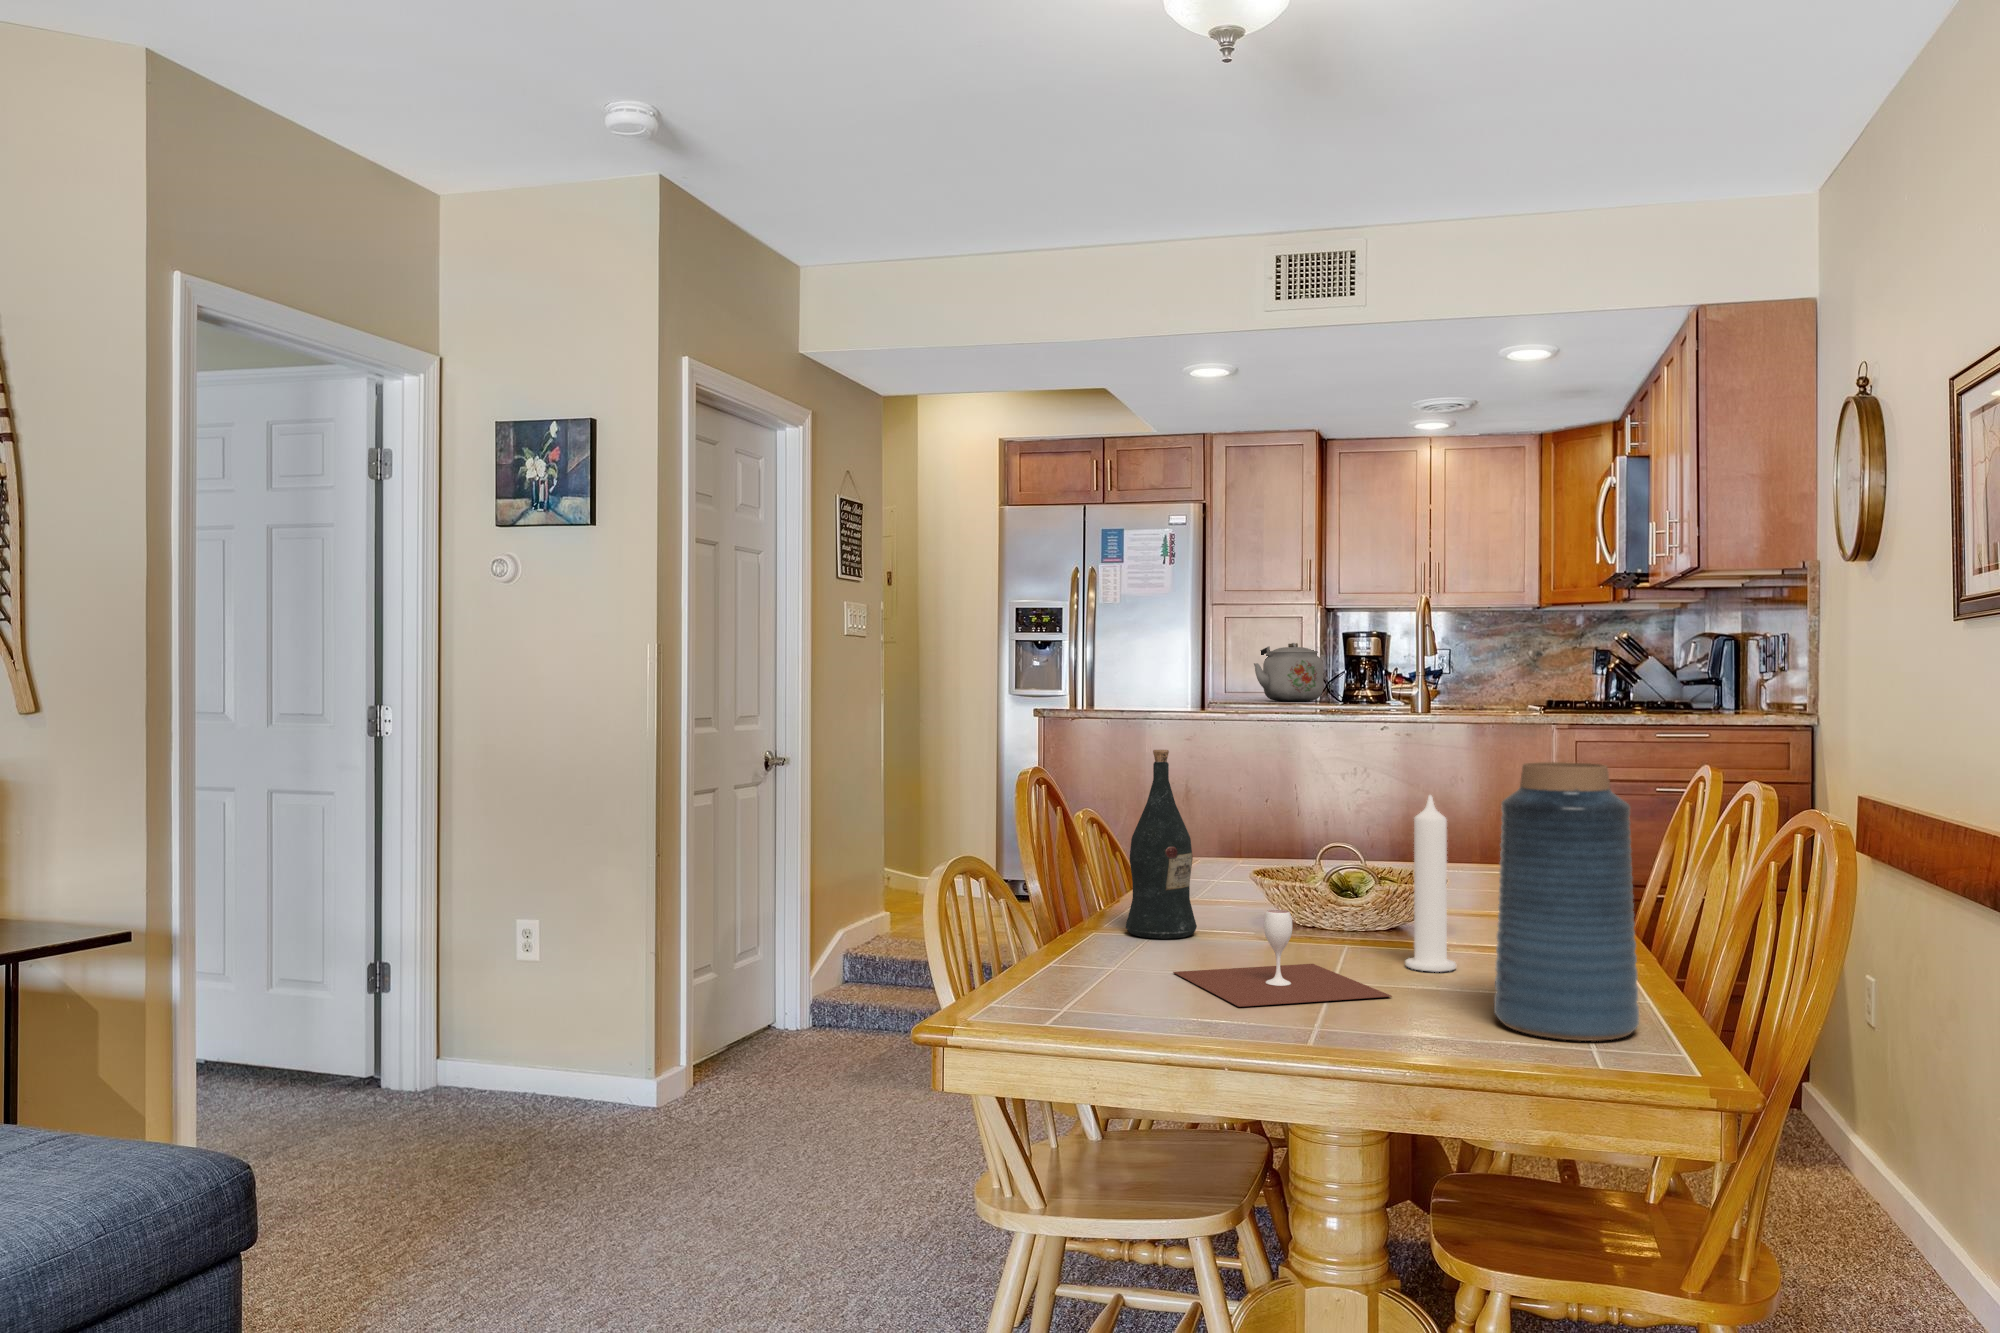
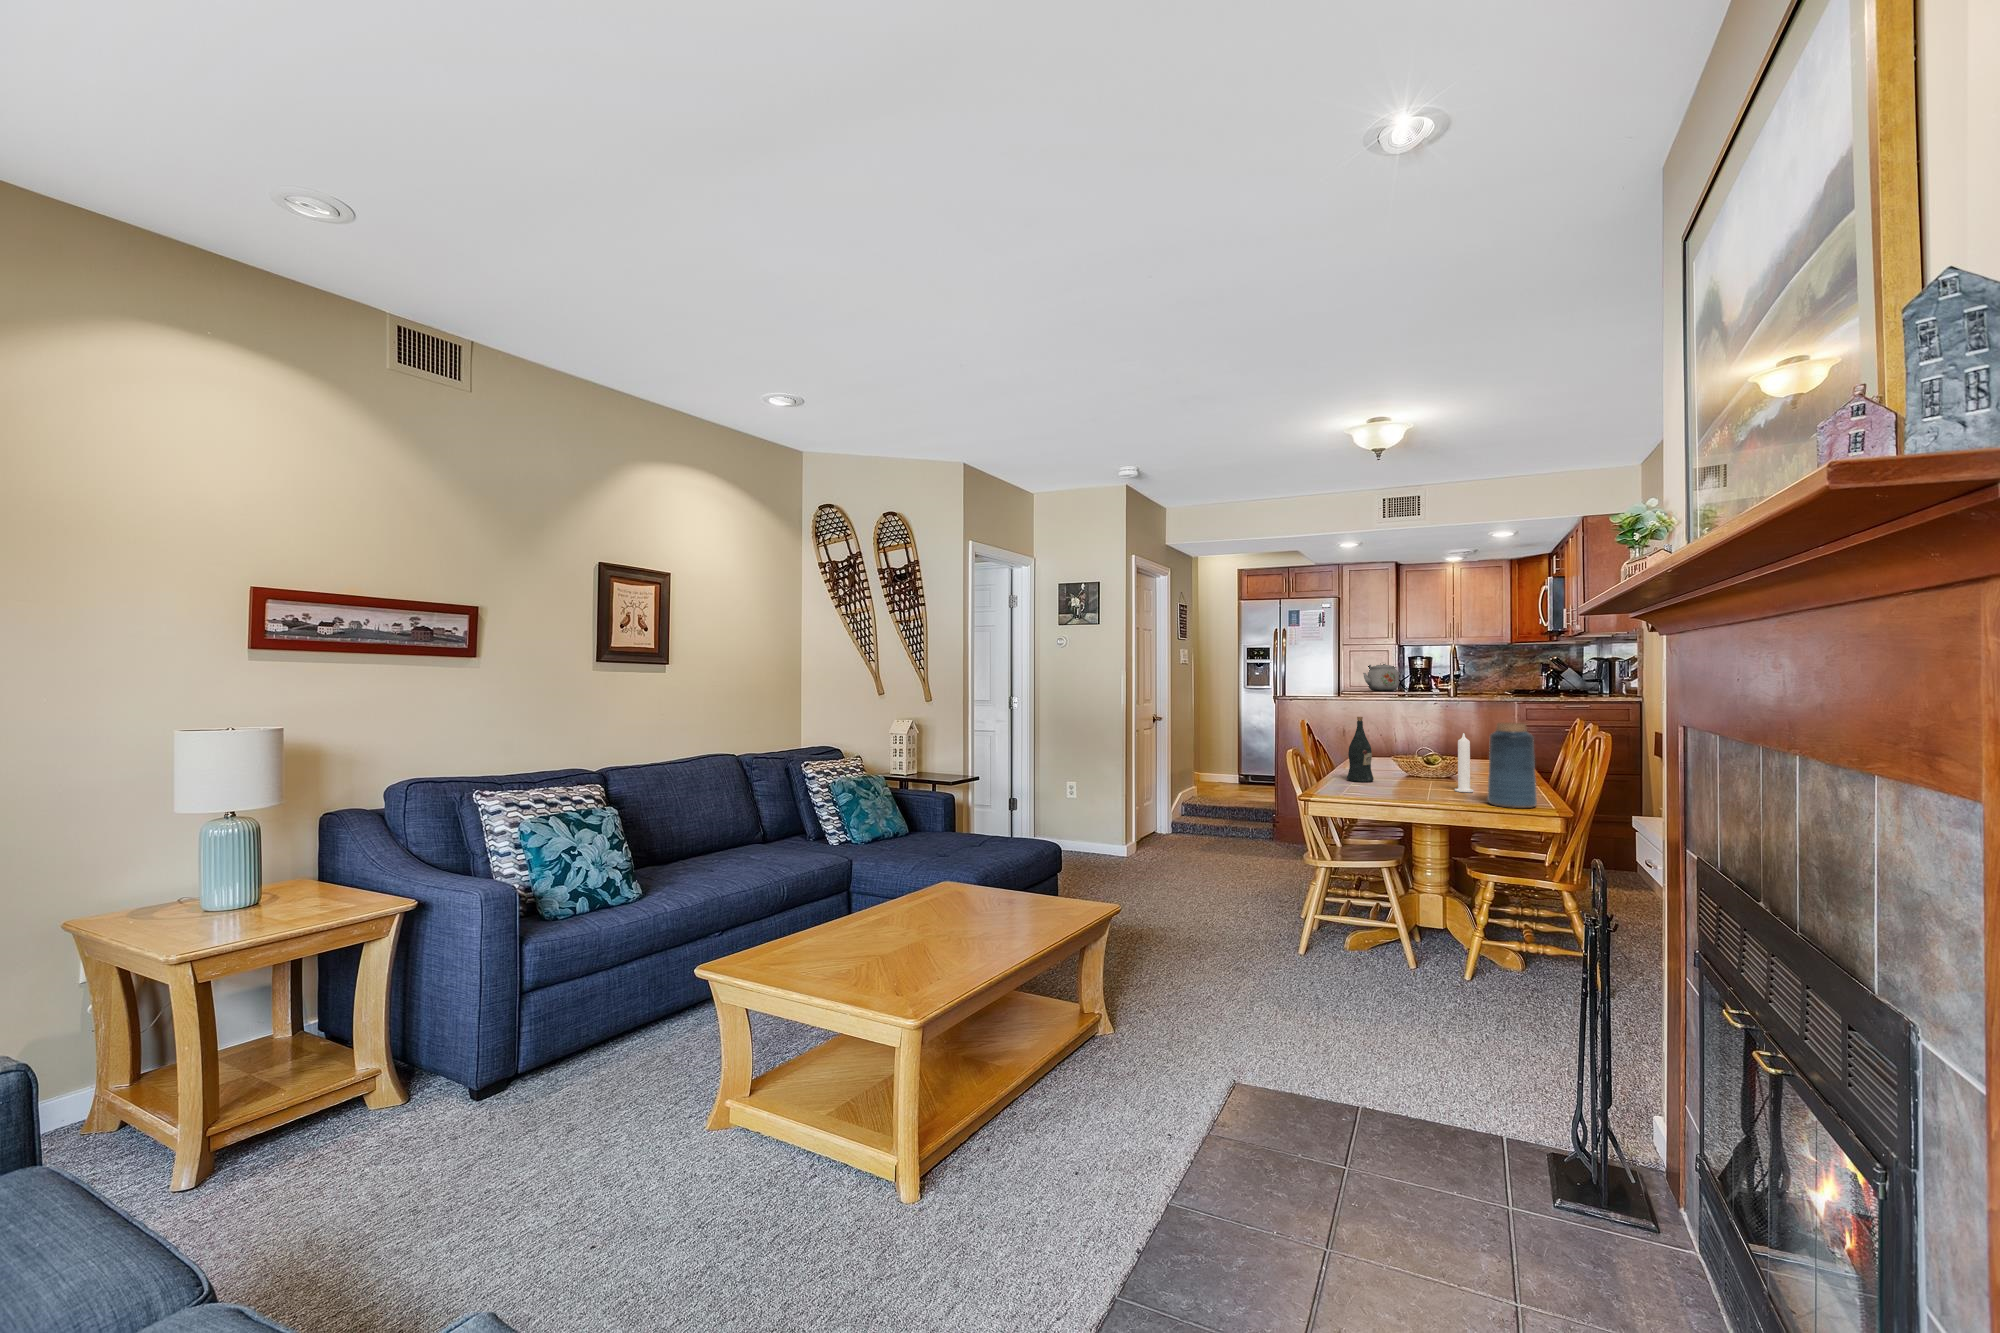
wine glass: present [1173,910,1392,1007] -> none [1372,770,1452,798]

